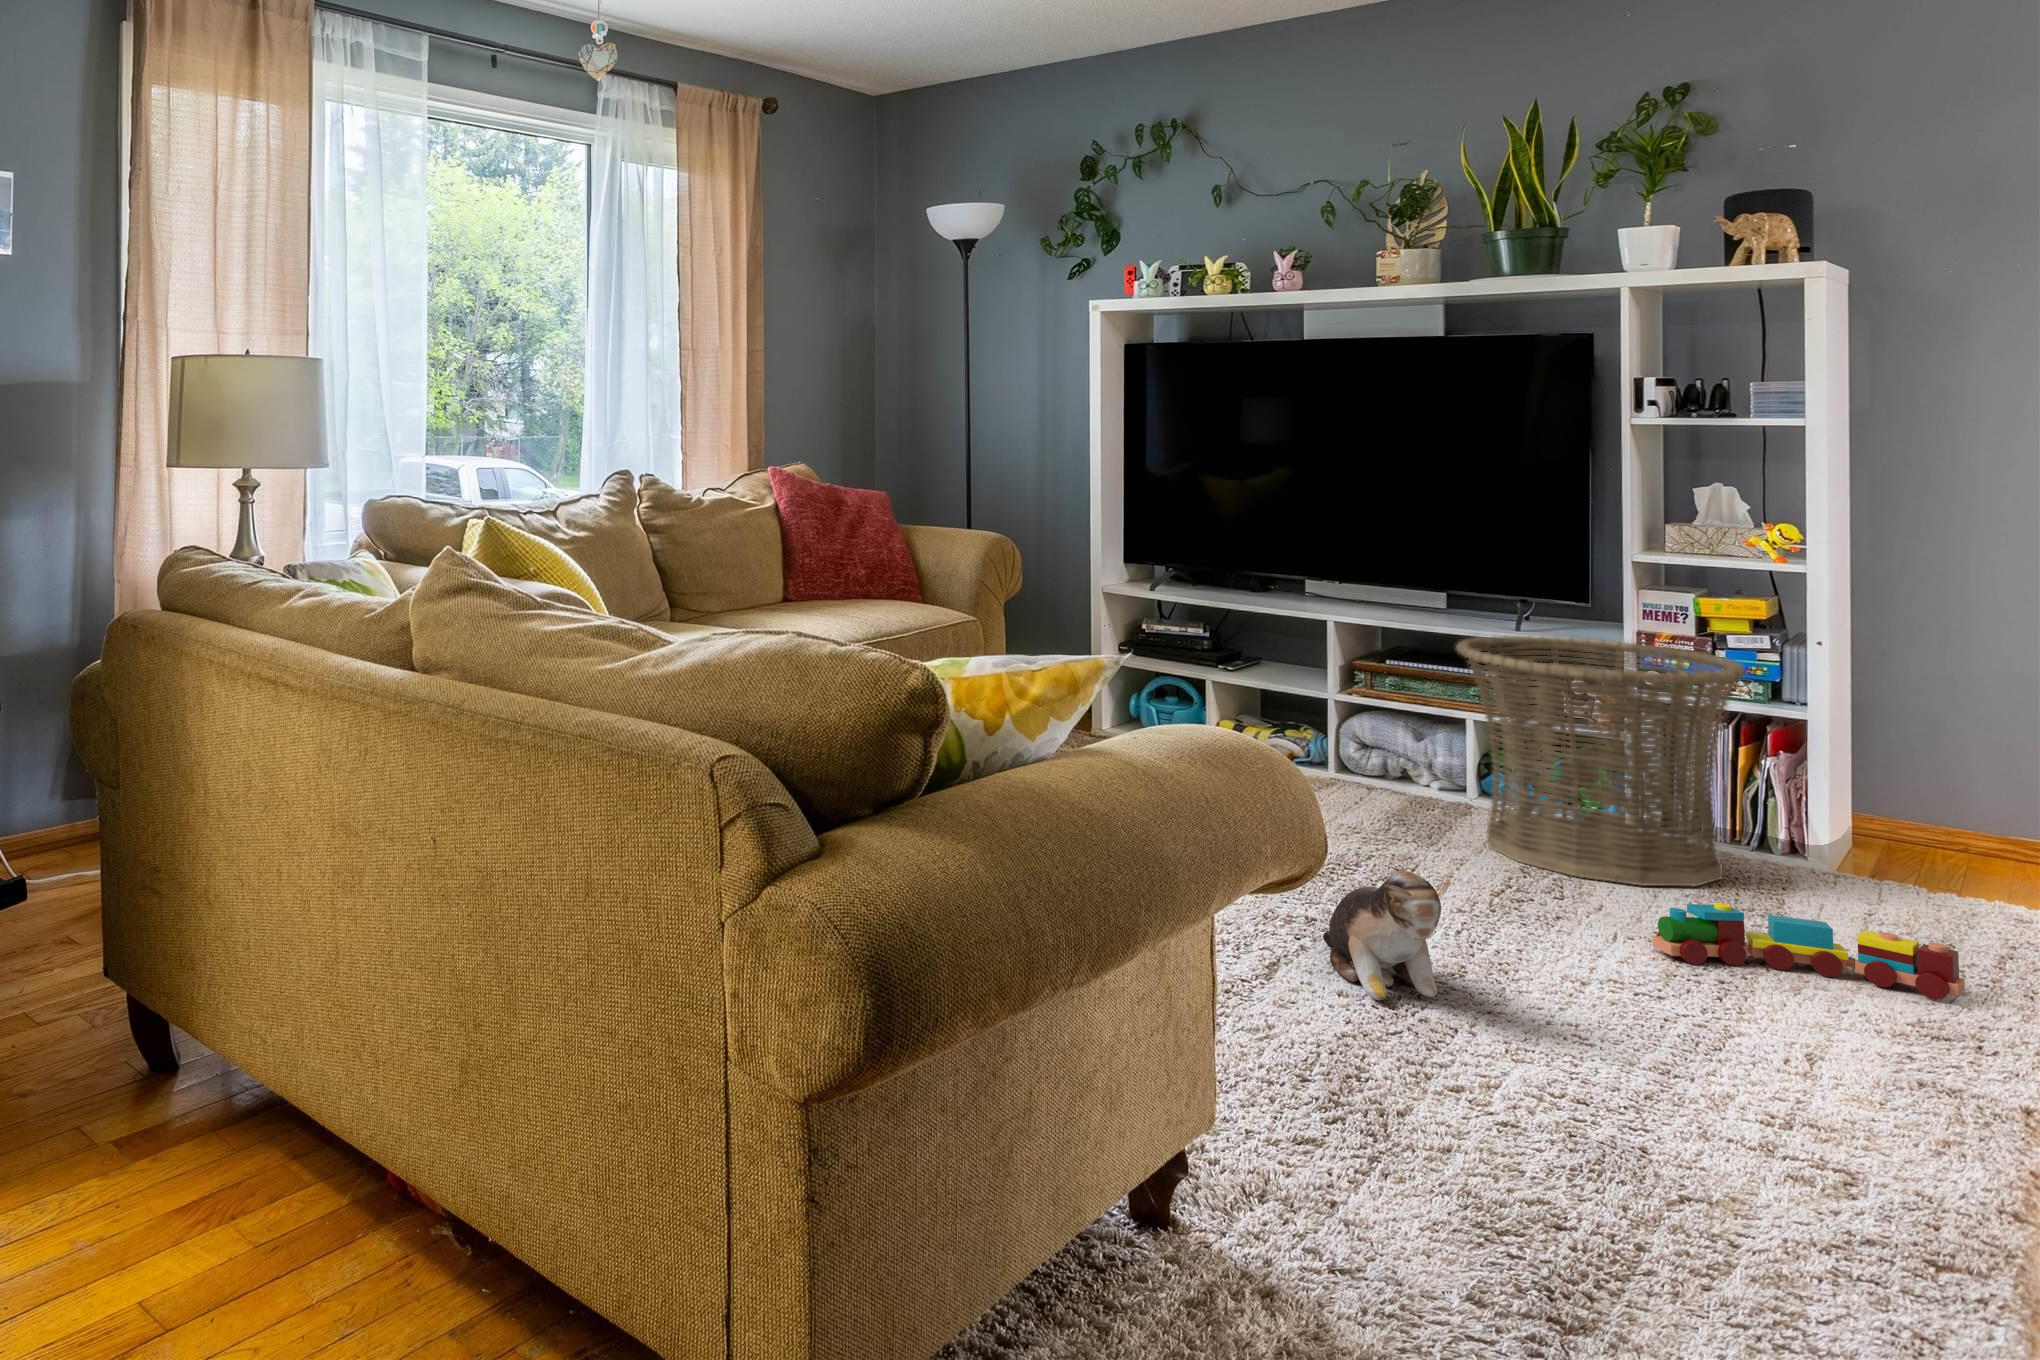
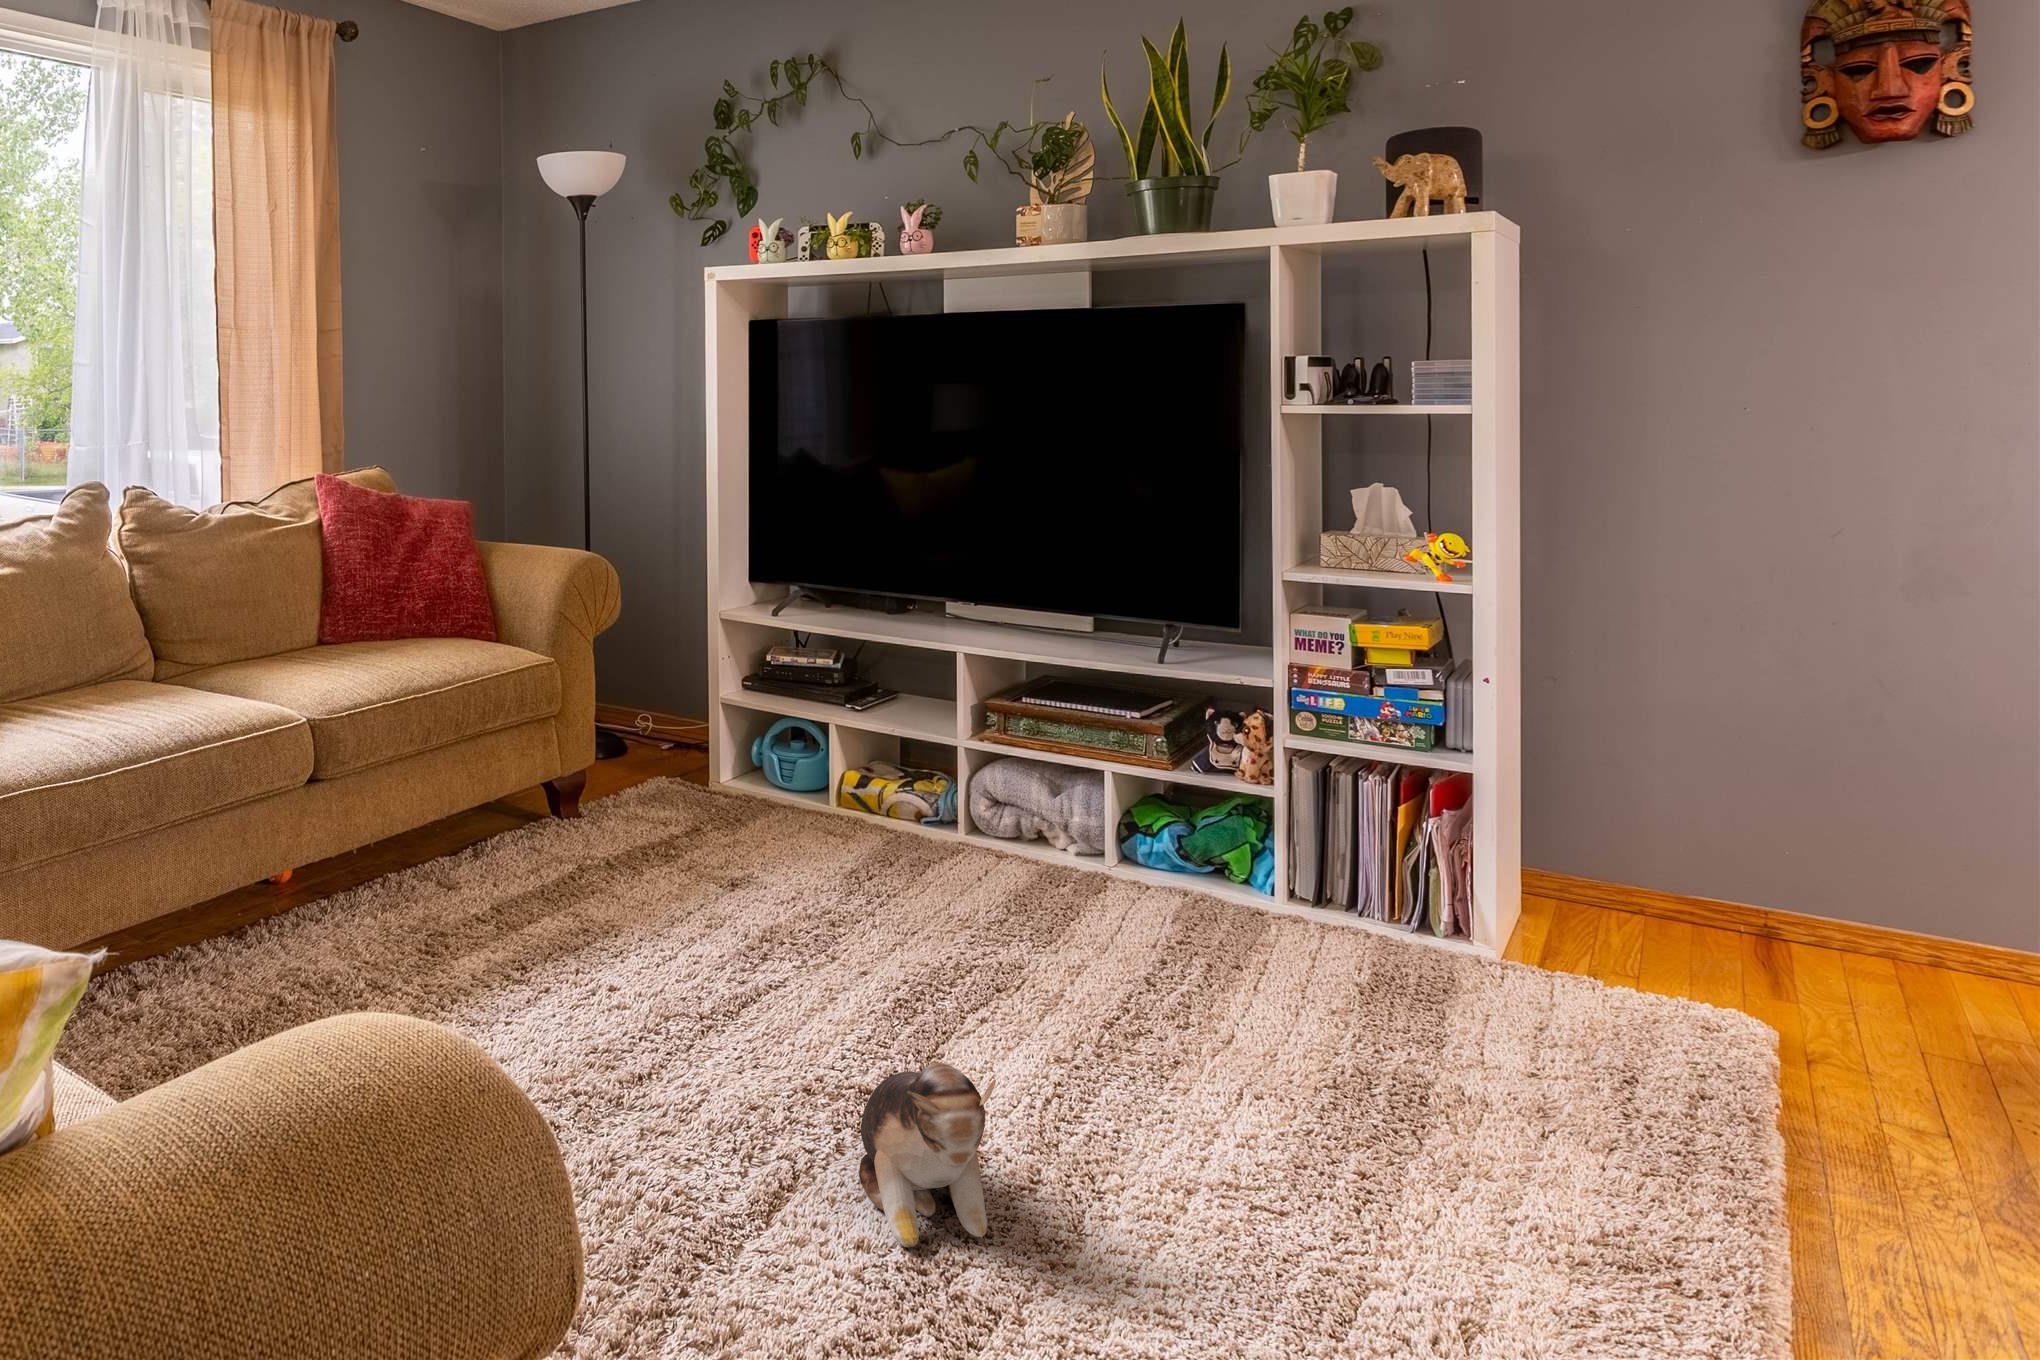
basket: present [1456,636,1745,886] -> none [1079,671,1403,997]
toy train: present [1652,903,1965,999] -> none [1281,1046,1651,1178]

